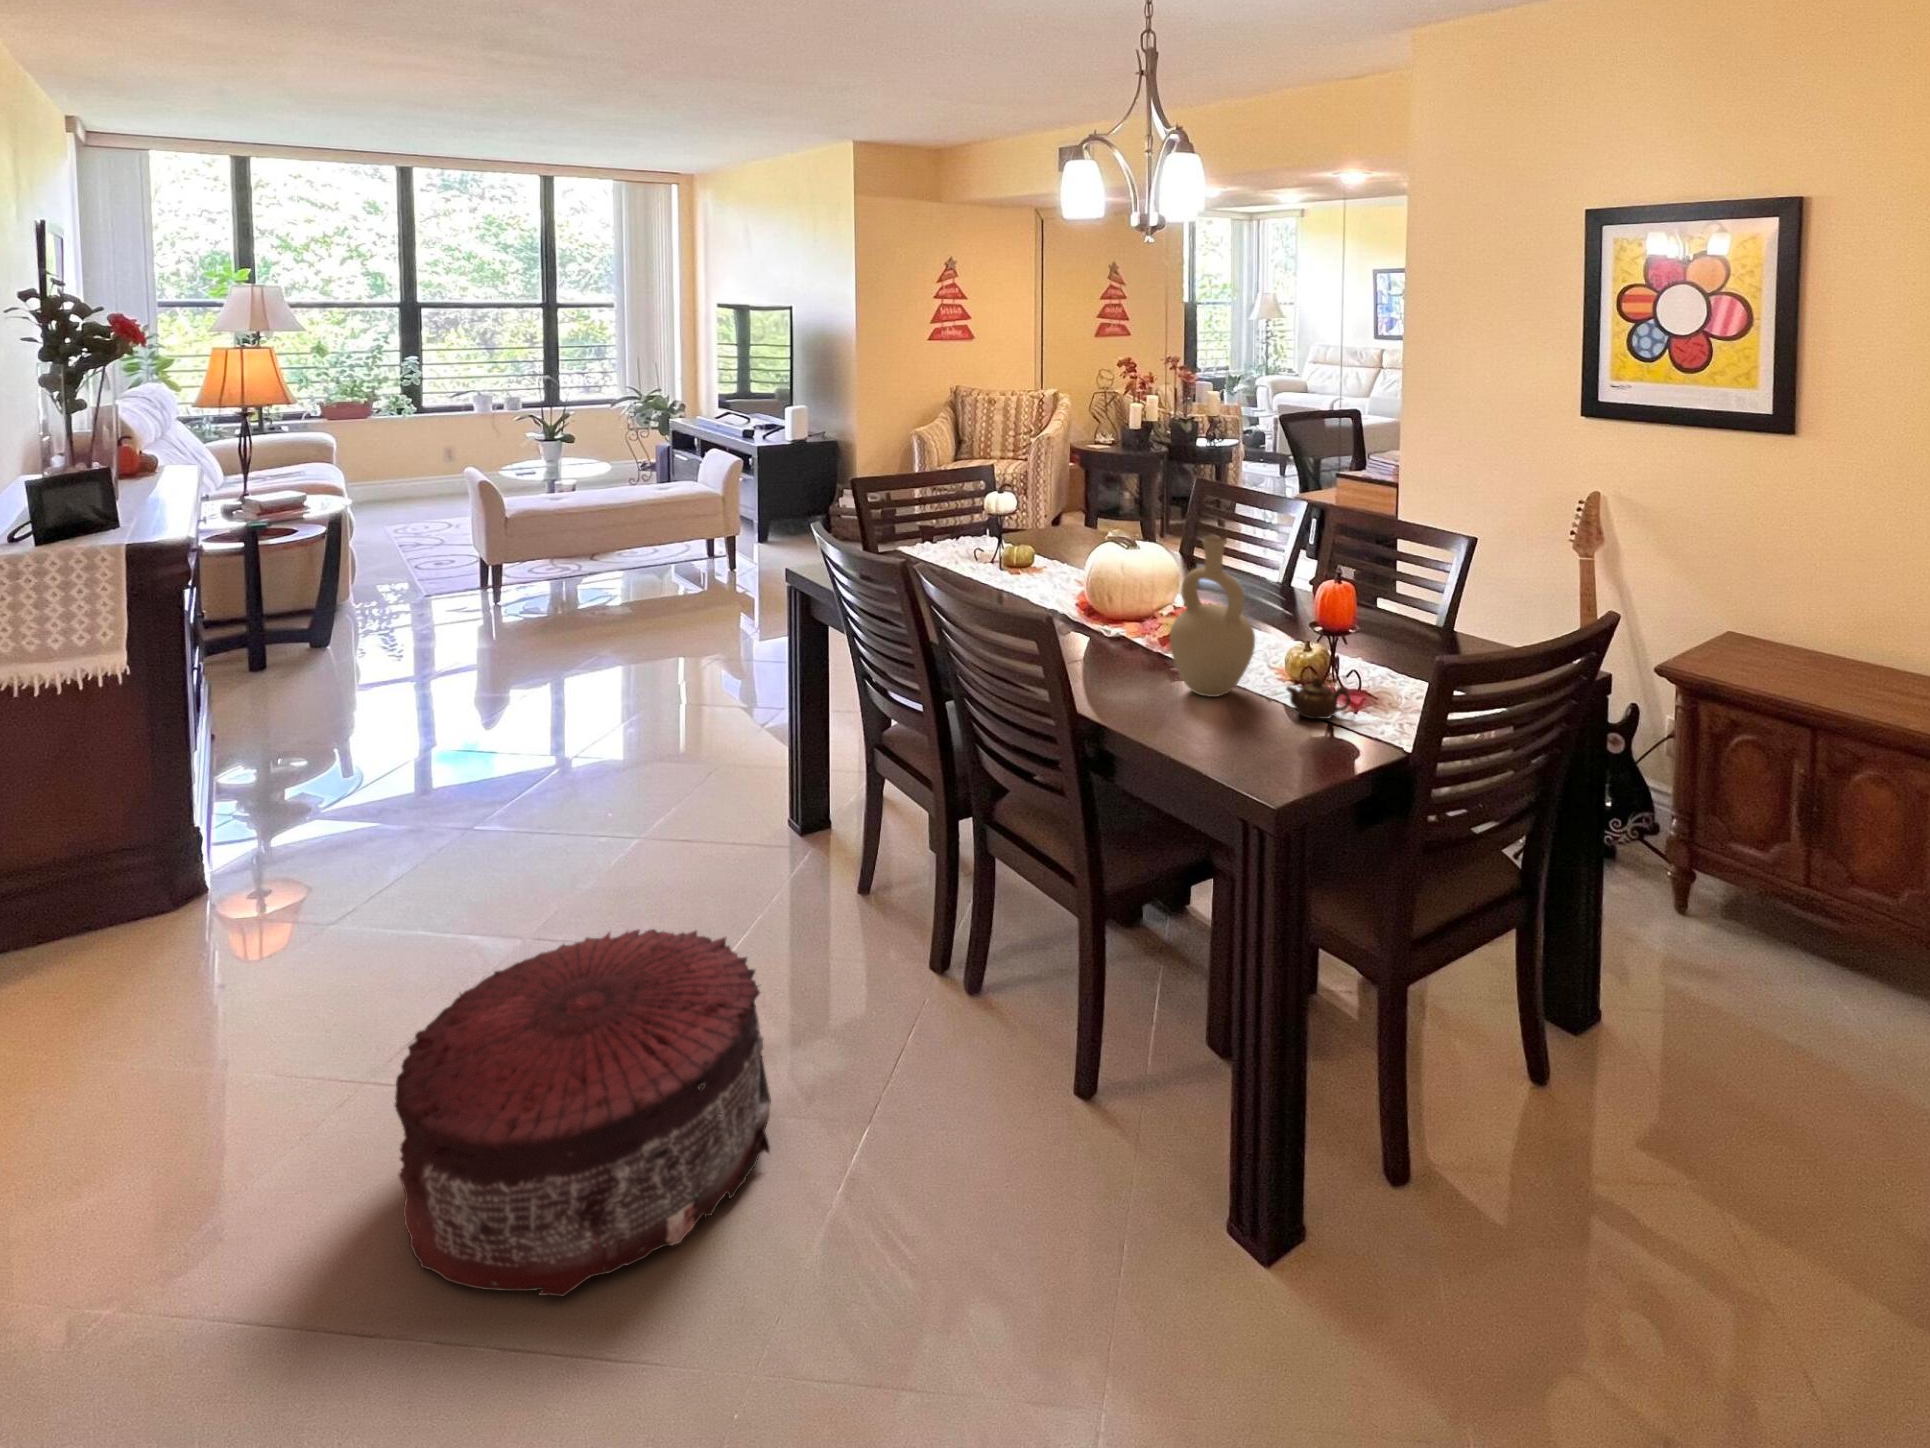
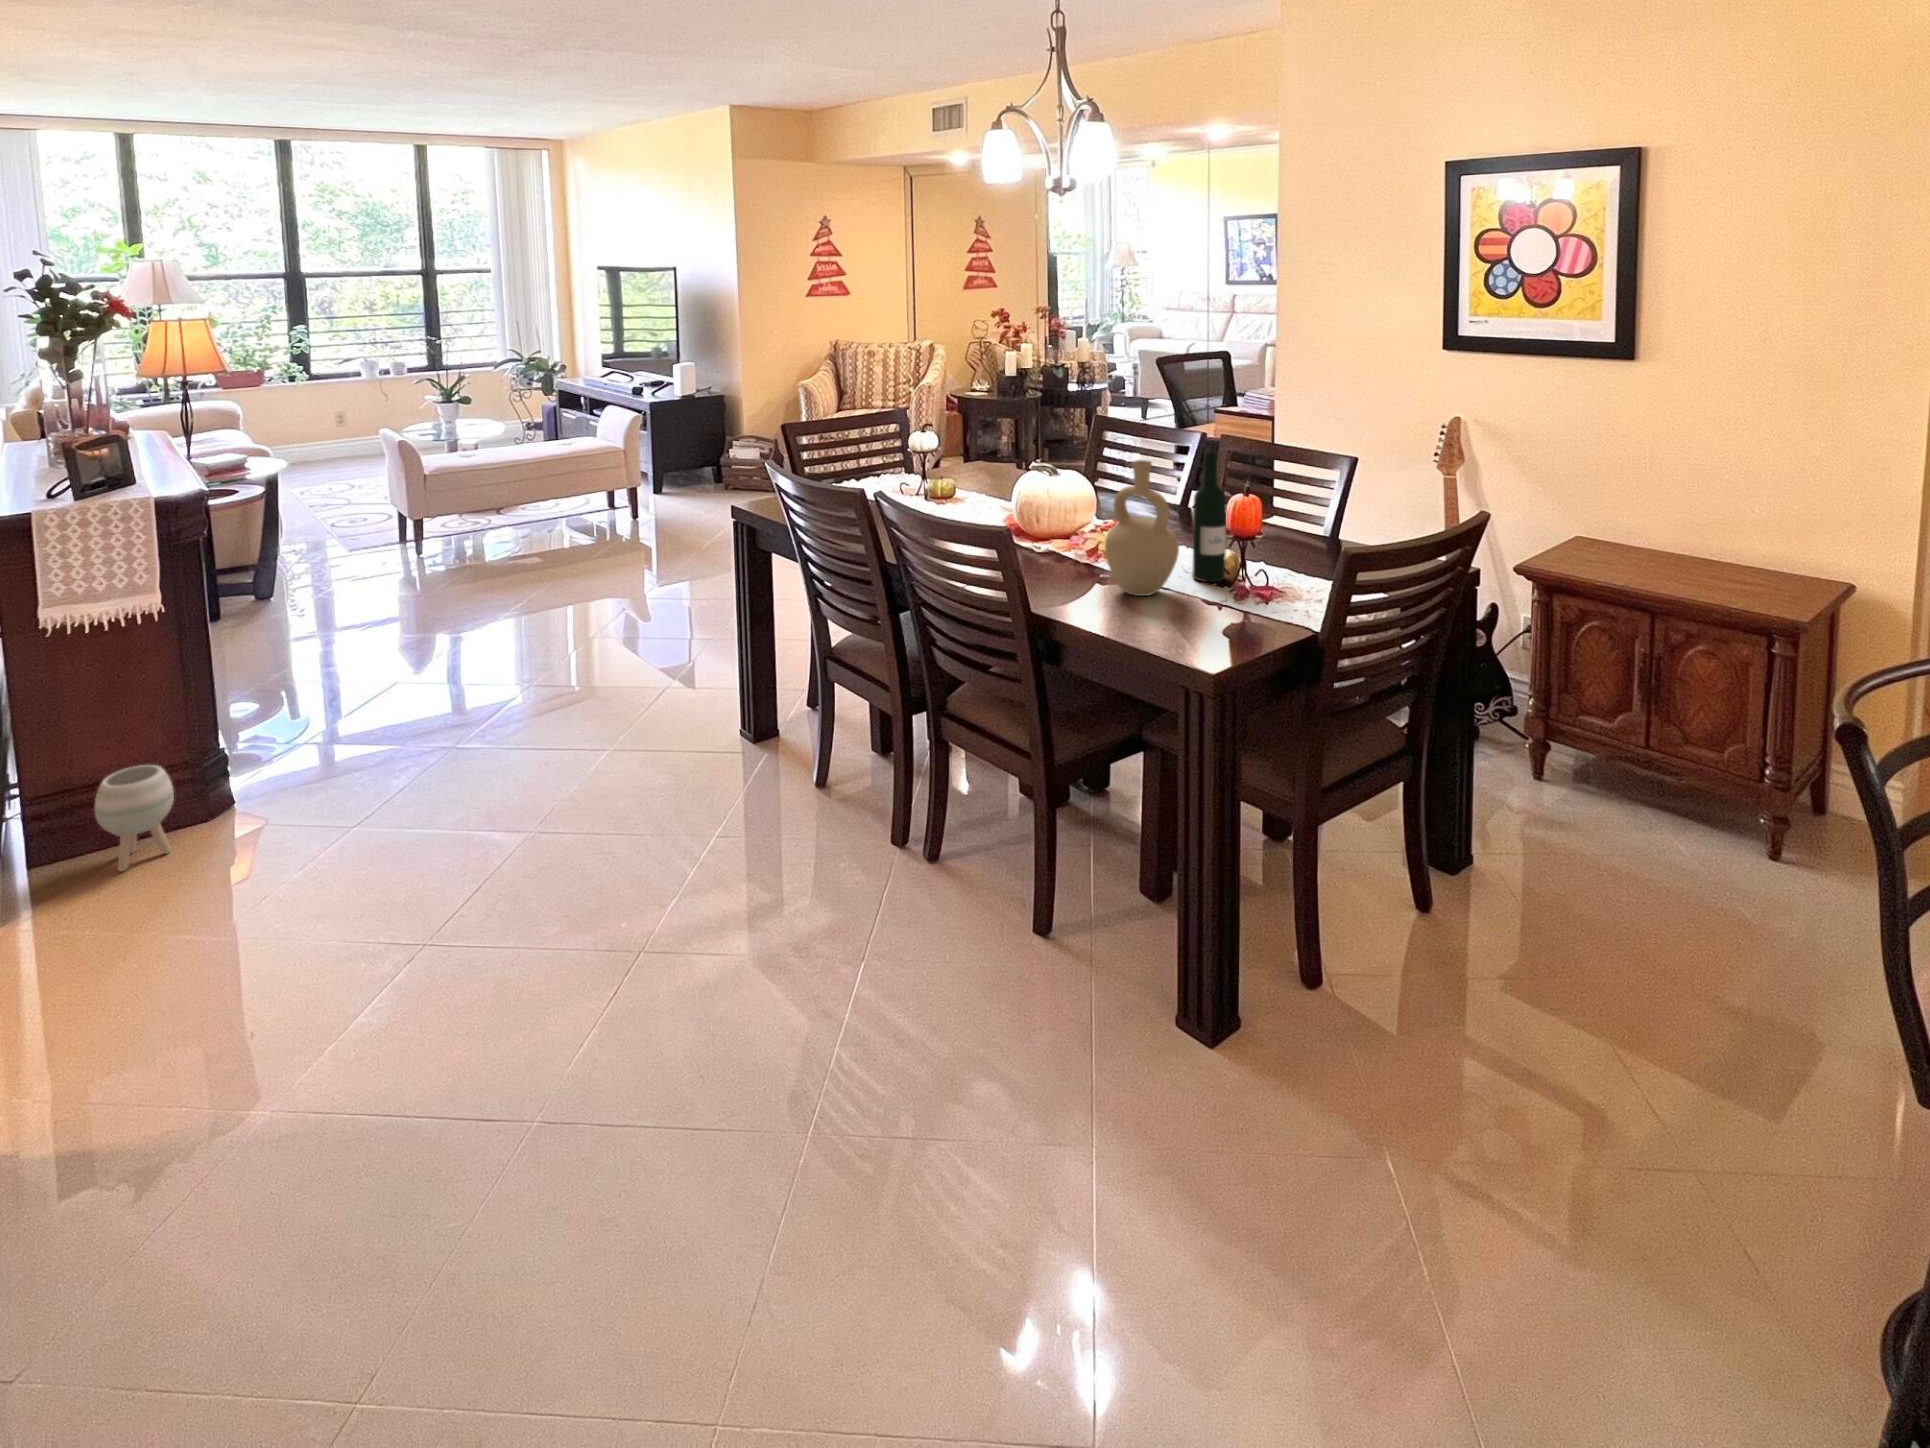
wine bottle: none [1275,529,1315,681] -> present [1192,452,1227,582]
teapot: present [1286,678,1351,719] -> none [1209,575,1265,610]
planter: none [31,847,127,970] -> present [95,765,174,871]
pouf: present [395,929,771,1296] -> none [480,810,787,1093]

